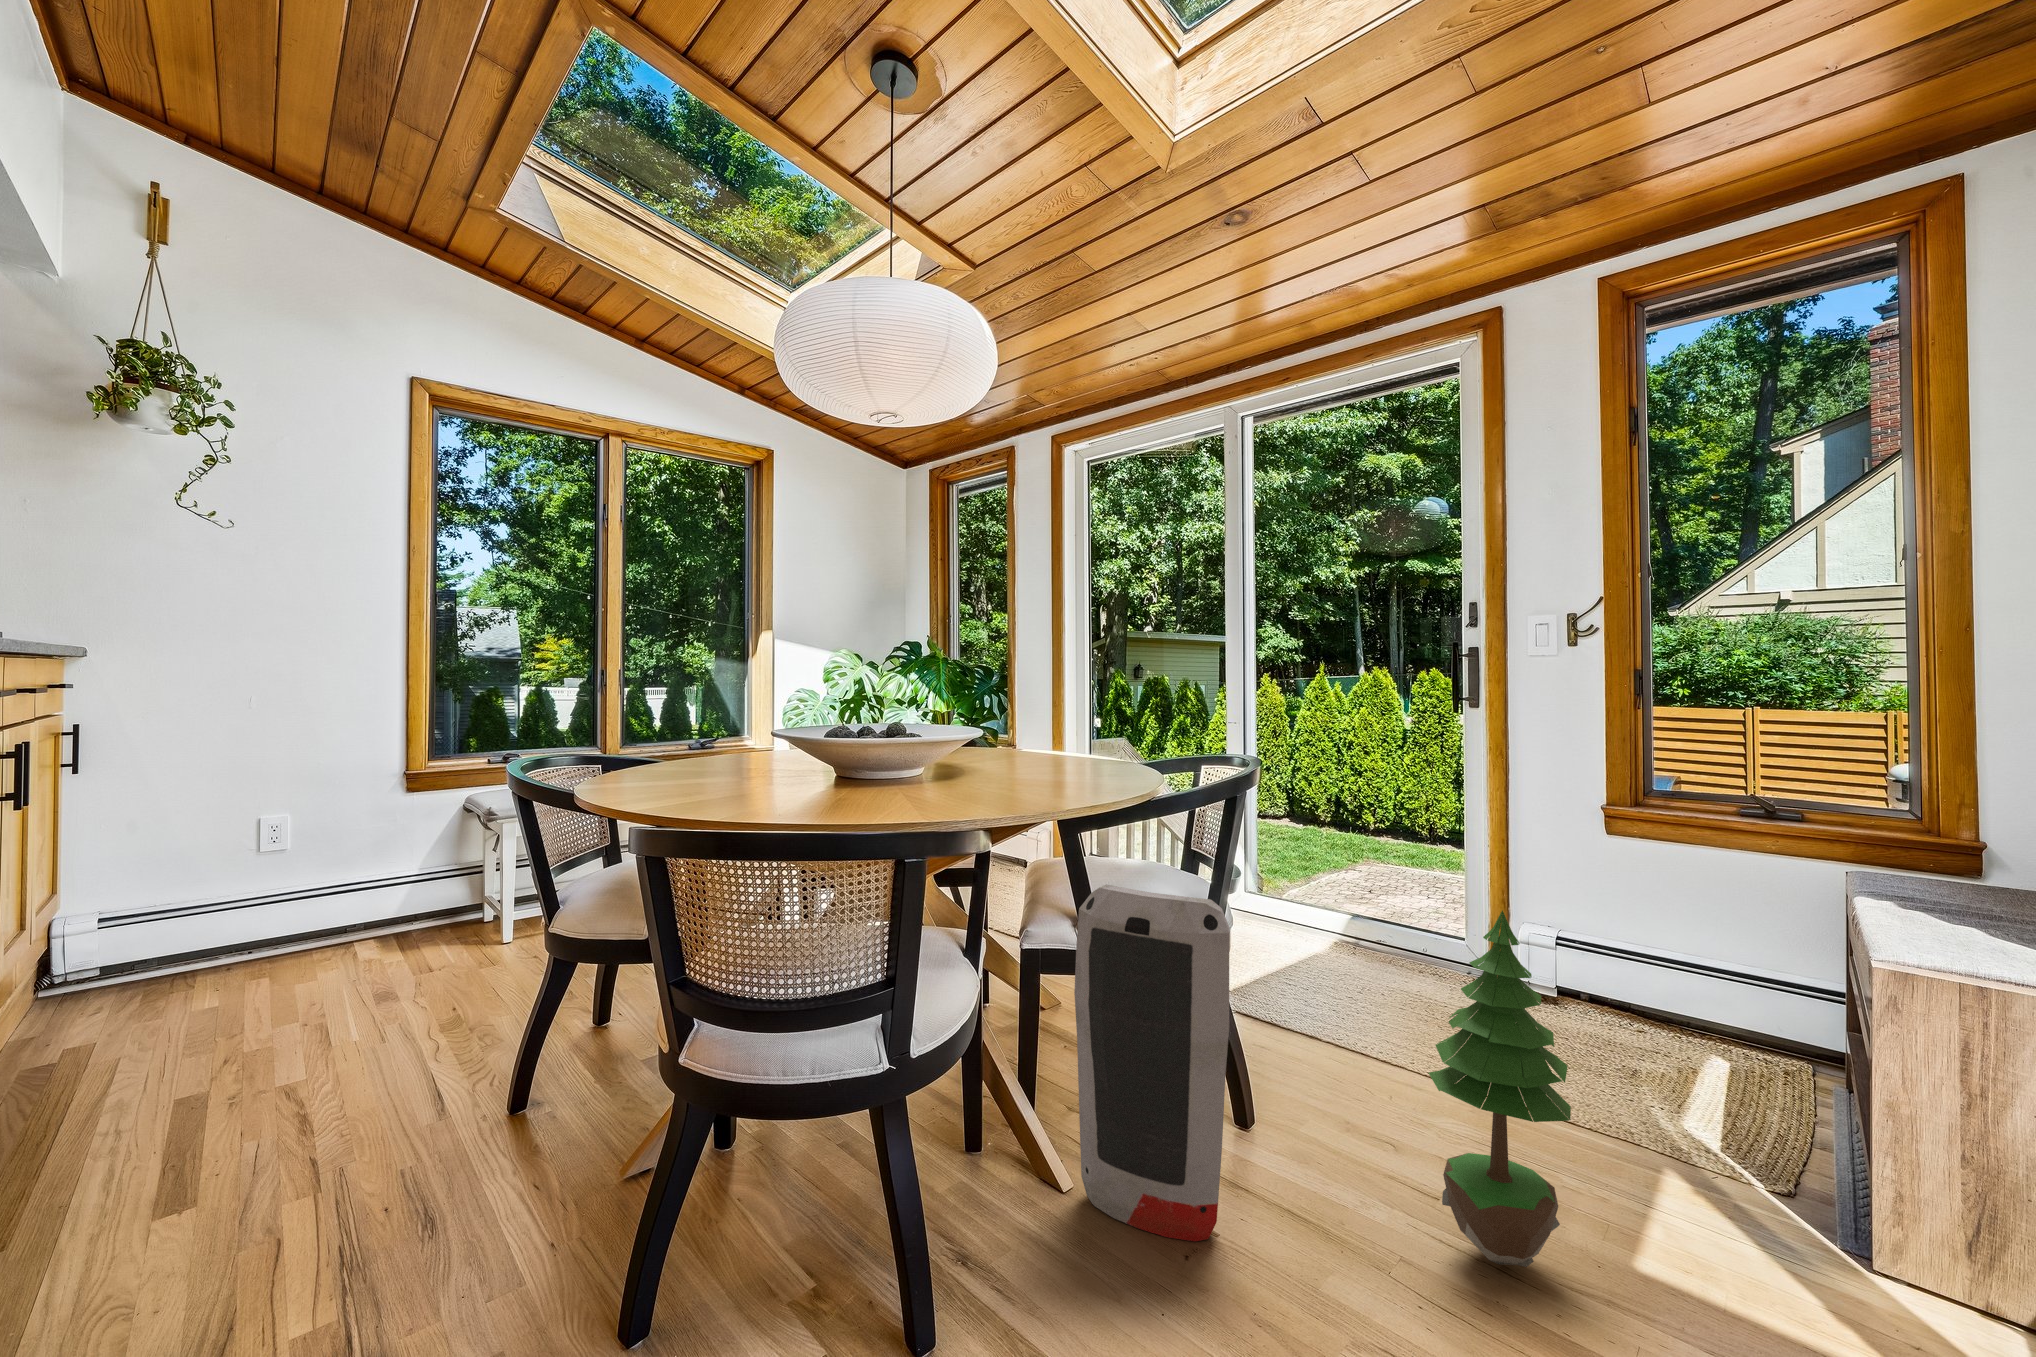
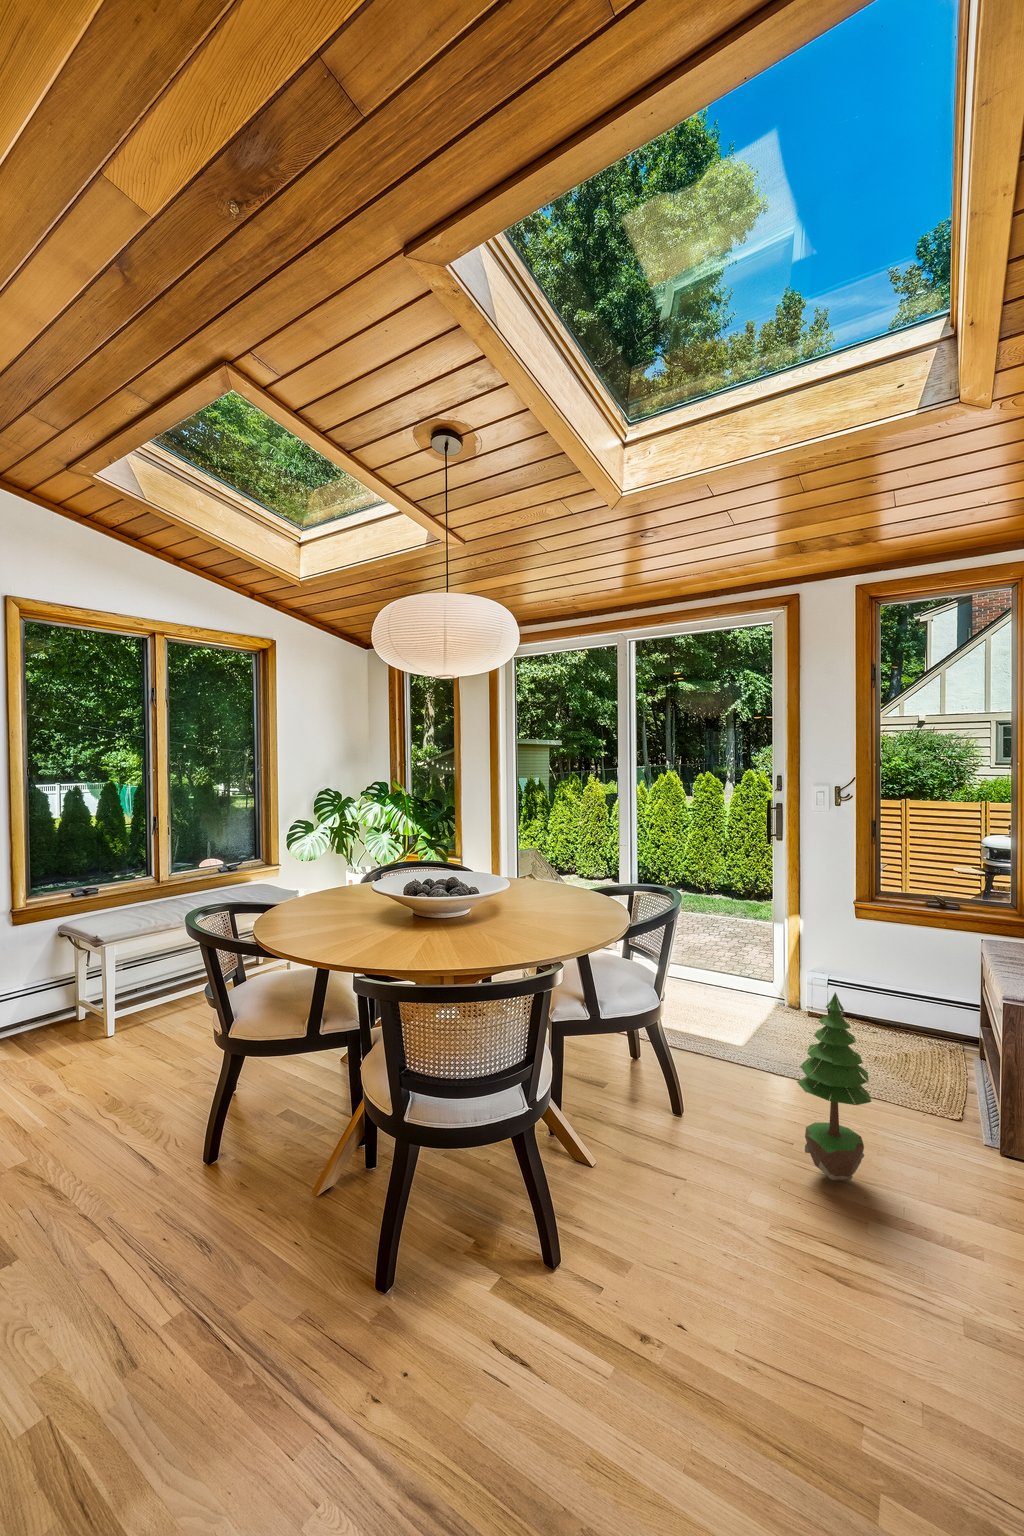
air purifier: present [1074,884,1230,1242] -> none [600,988,696,1191]

